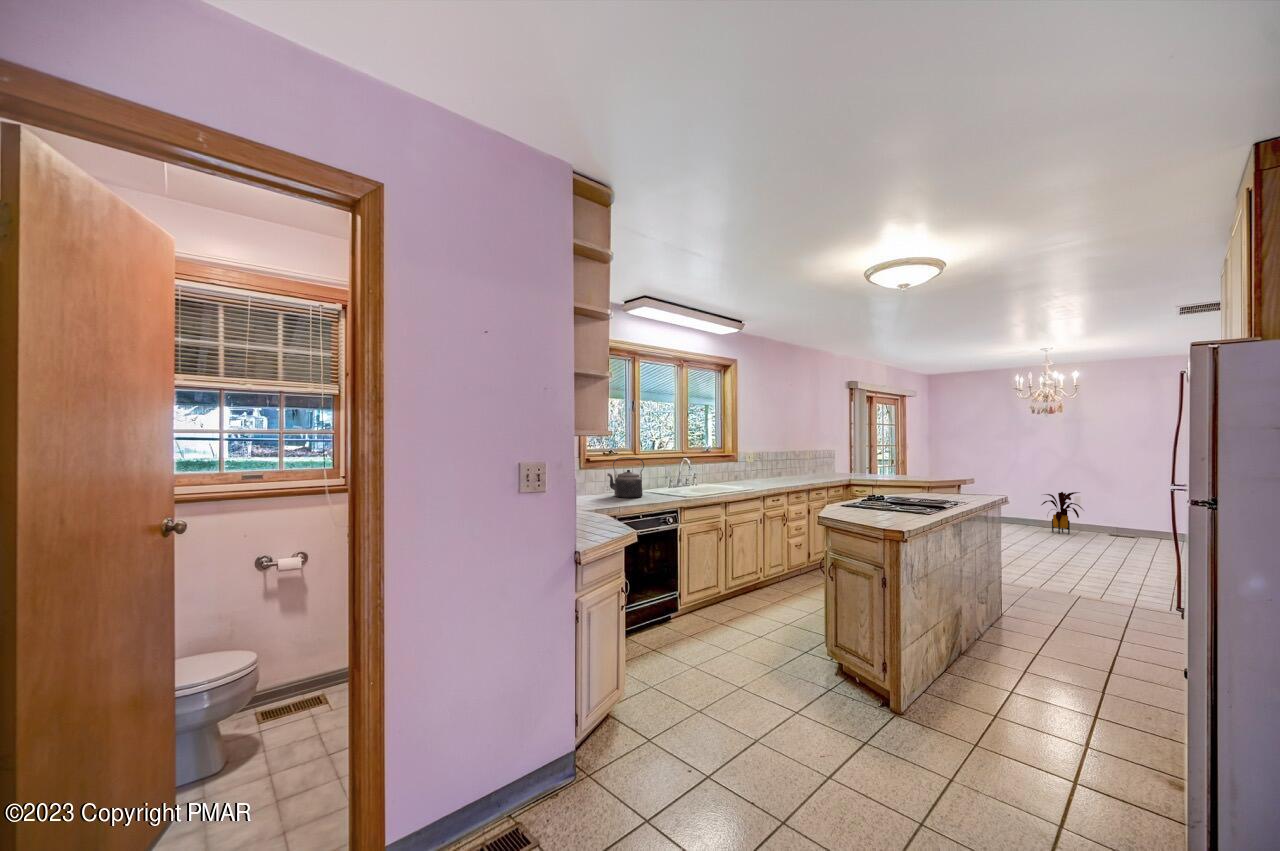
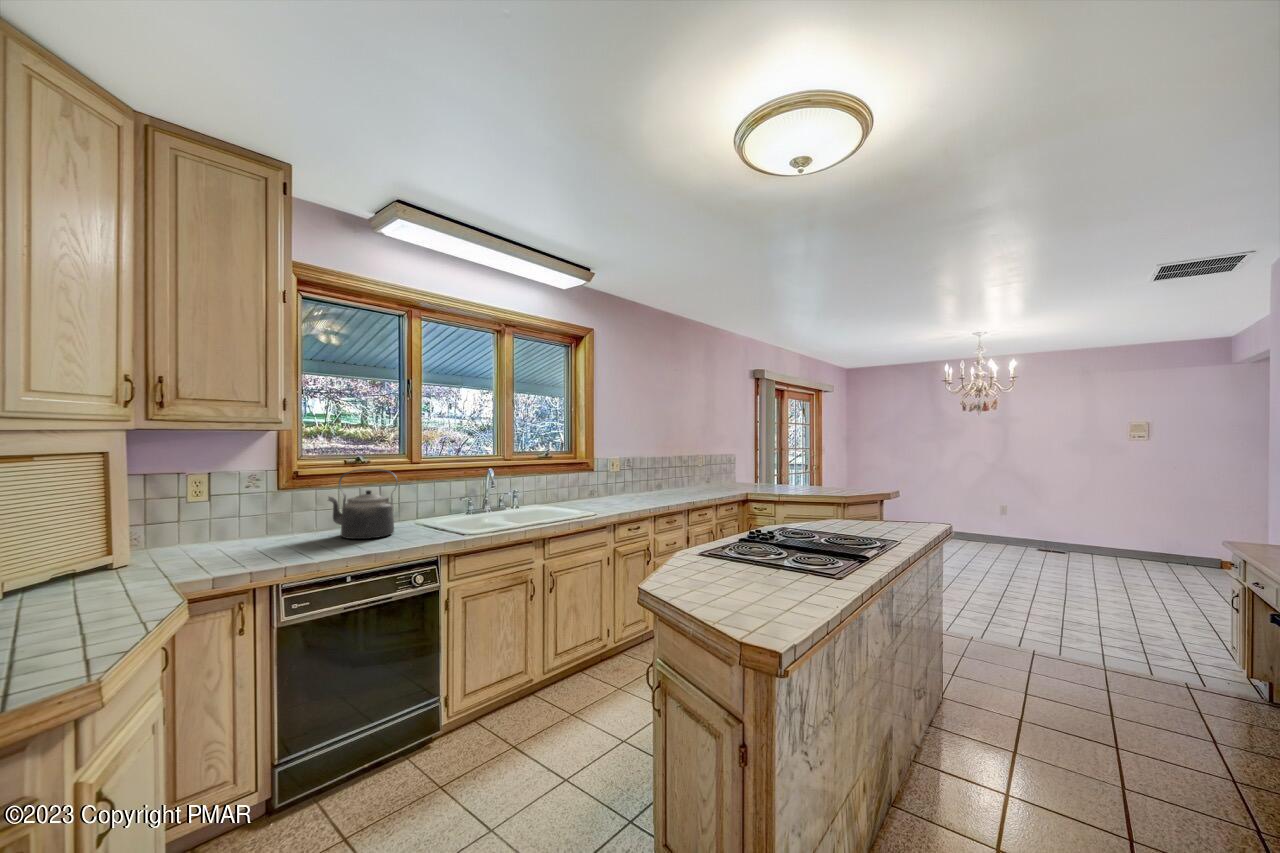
house plant: present [1042,492,1082,534] -> none [966,503,1014,552]

